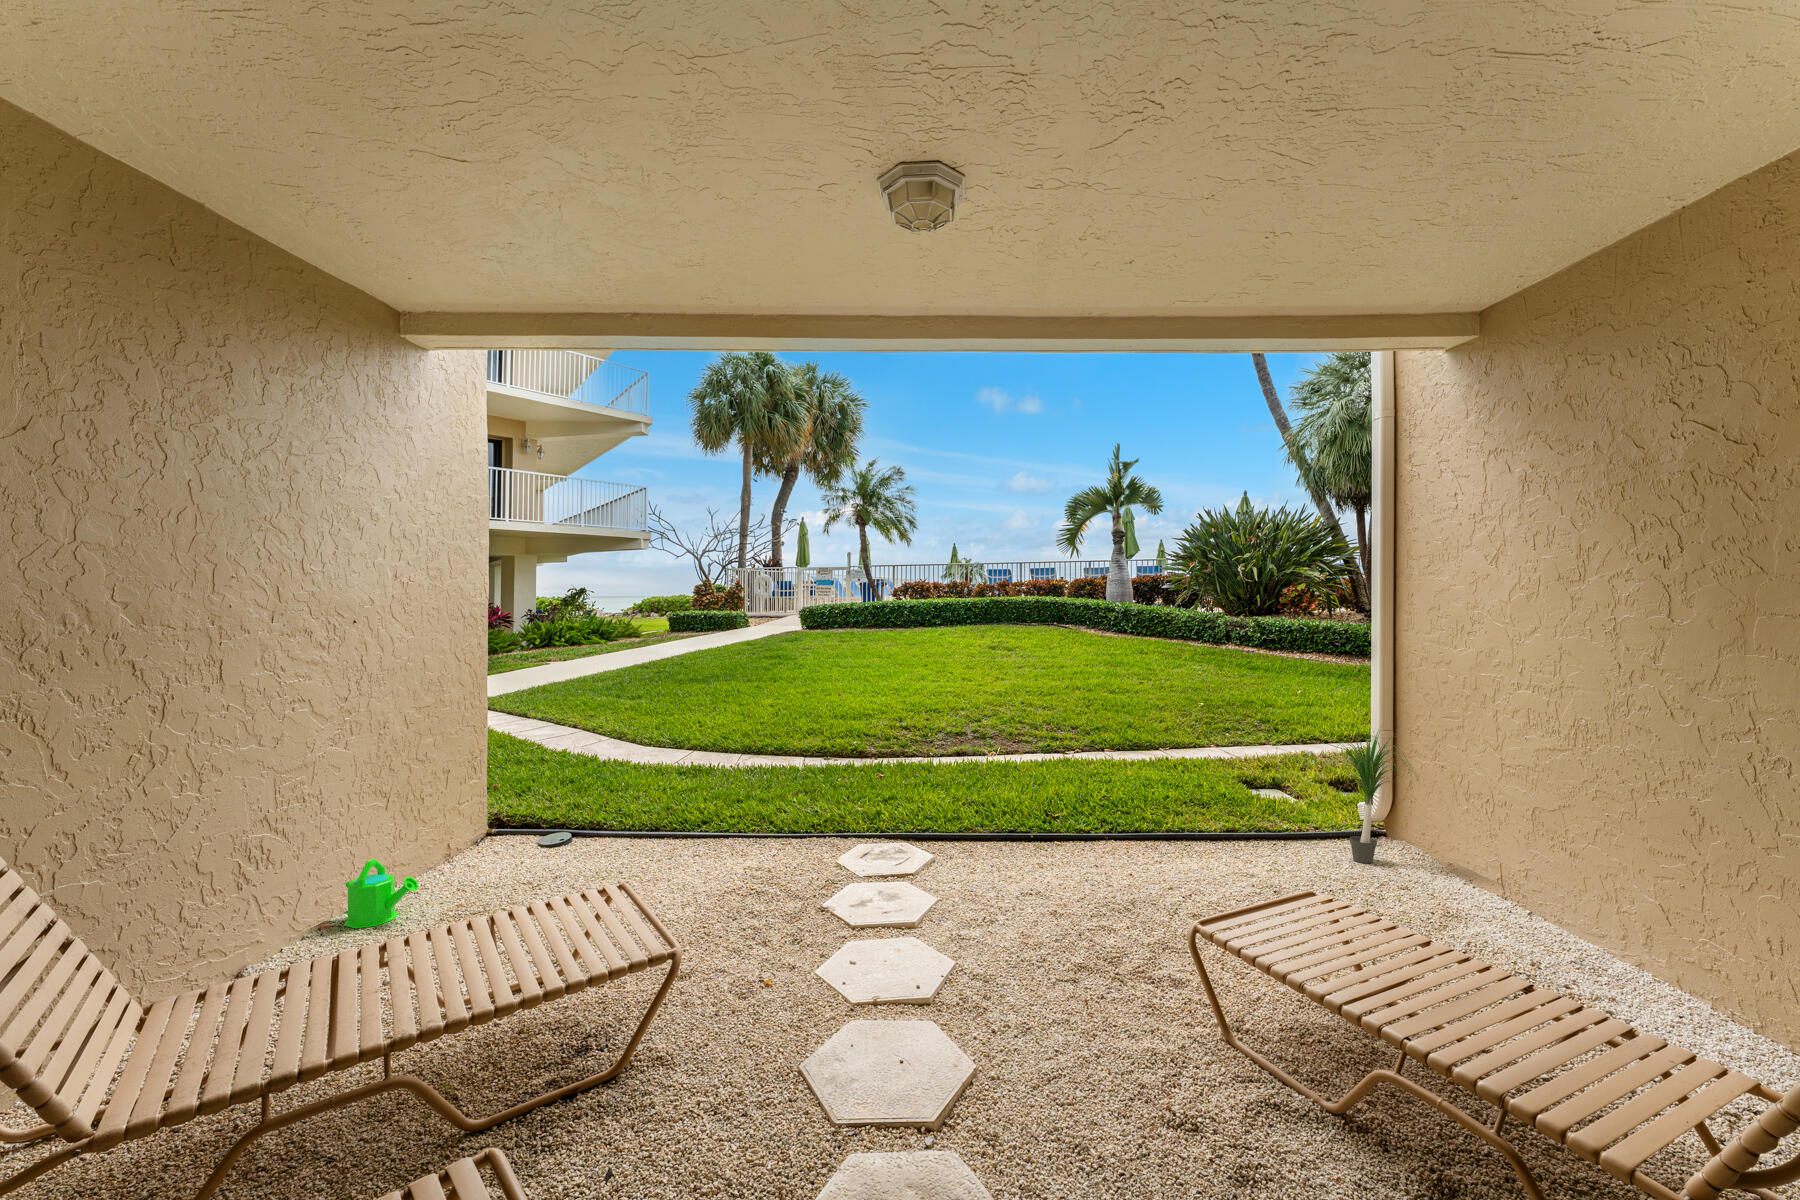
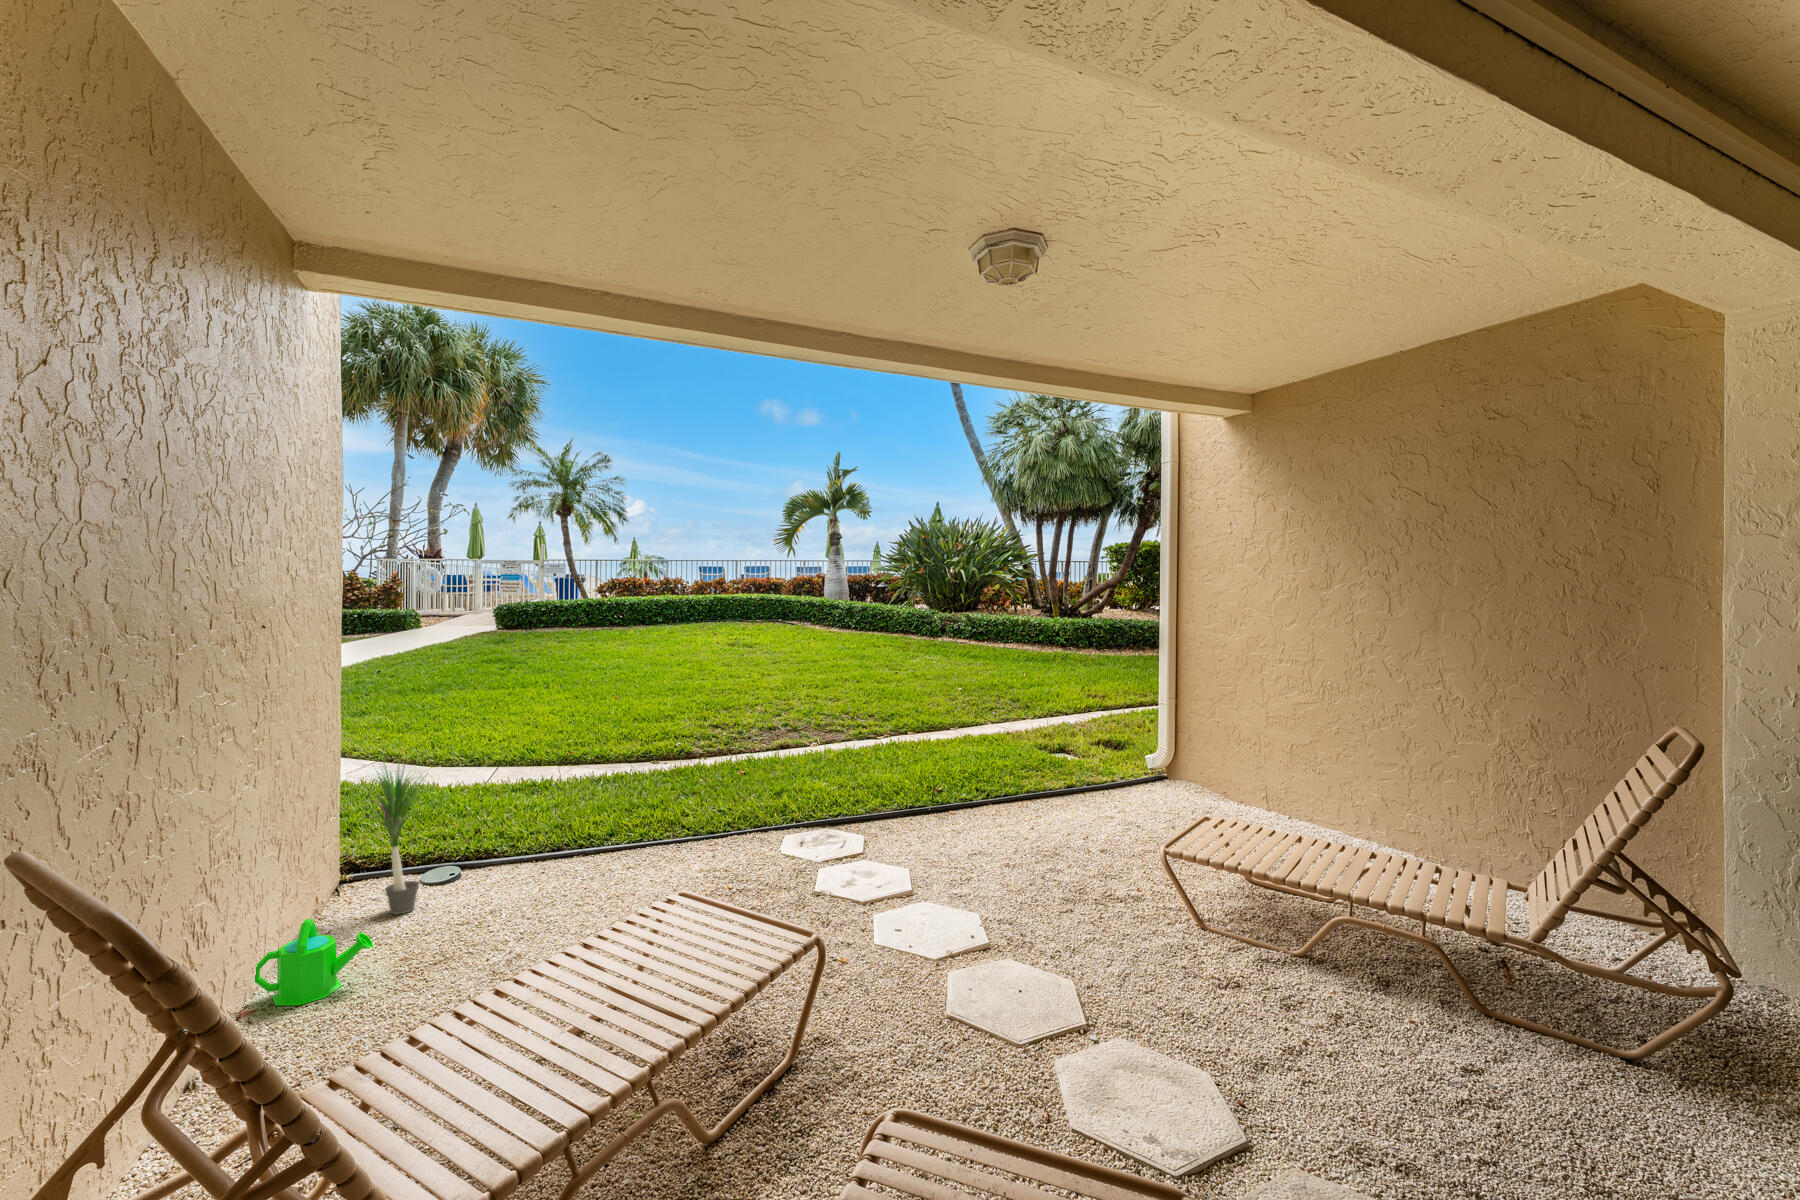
potted plant: present [1327,732,1413,863] -> present [342,762,452,914]

